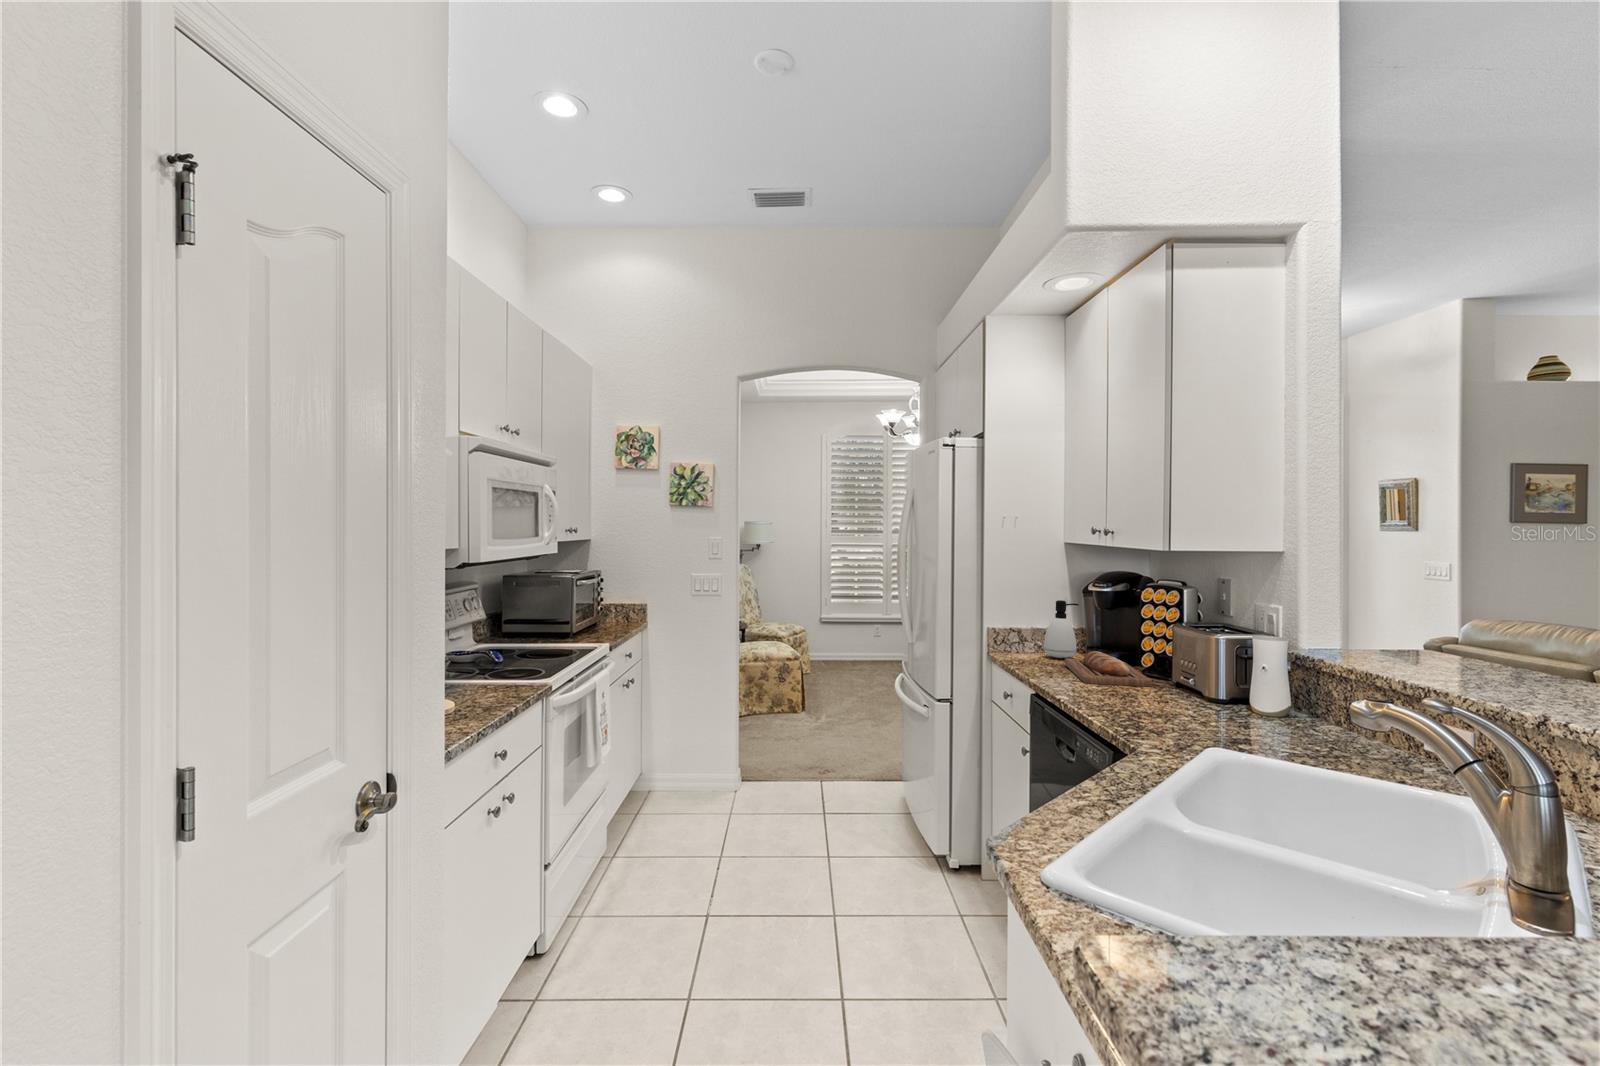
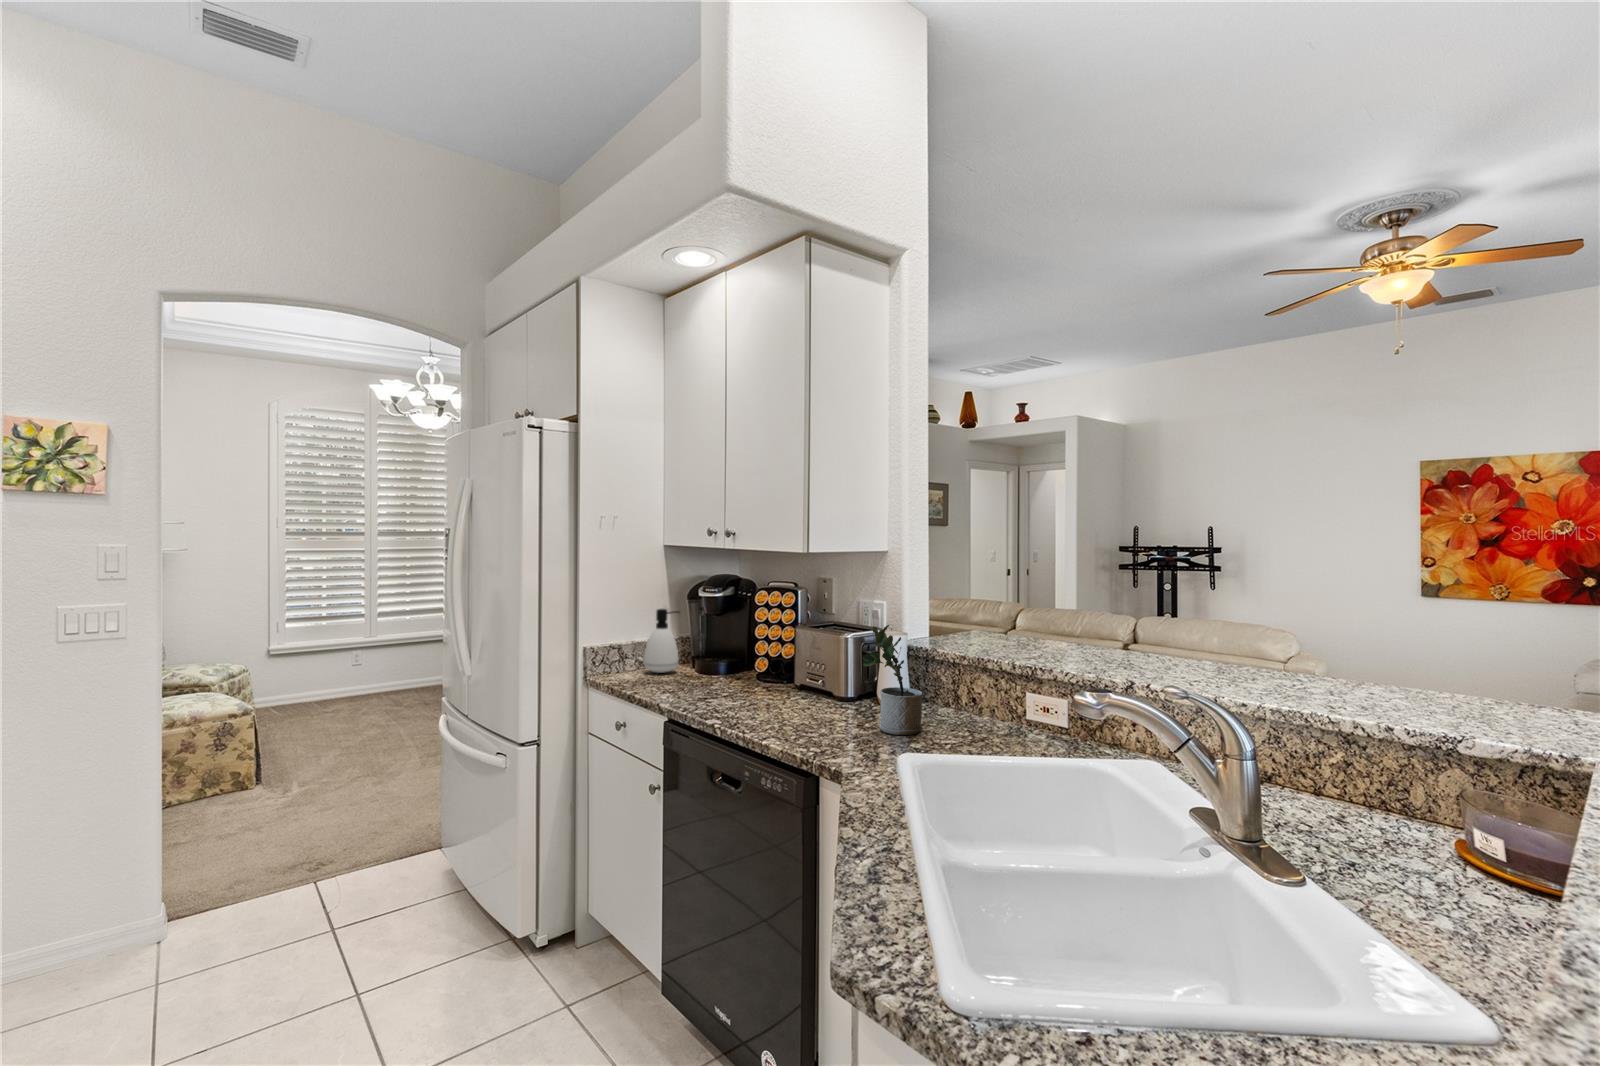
potted plant: none [1193,624,1270,738] -> present [863,625,922,735]
bread loaf: present [1064,651,1153,687] -> none [675,661,778,700]

